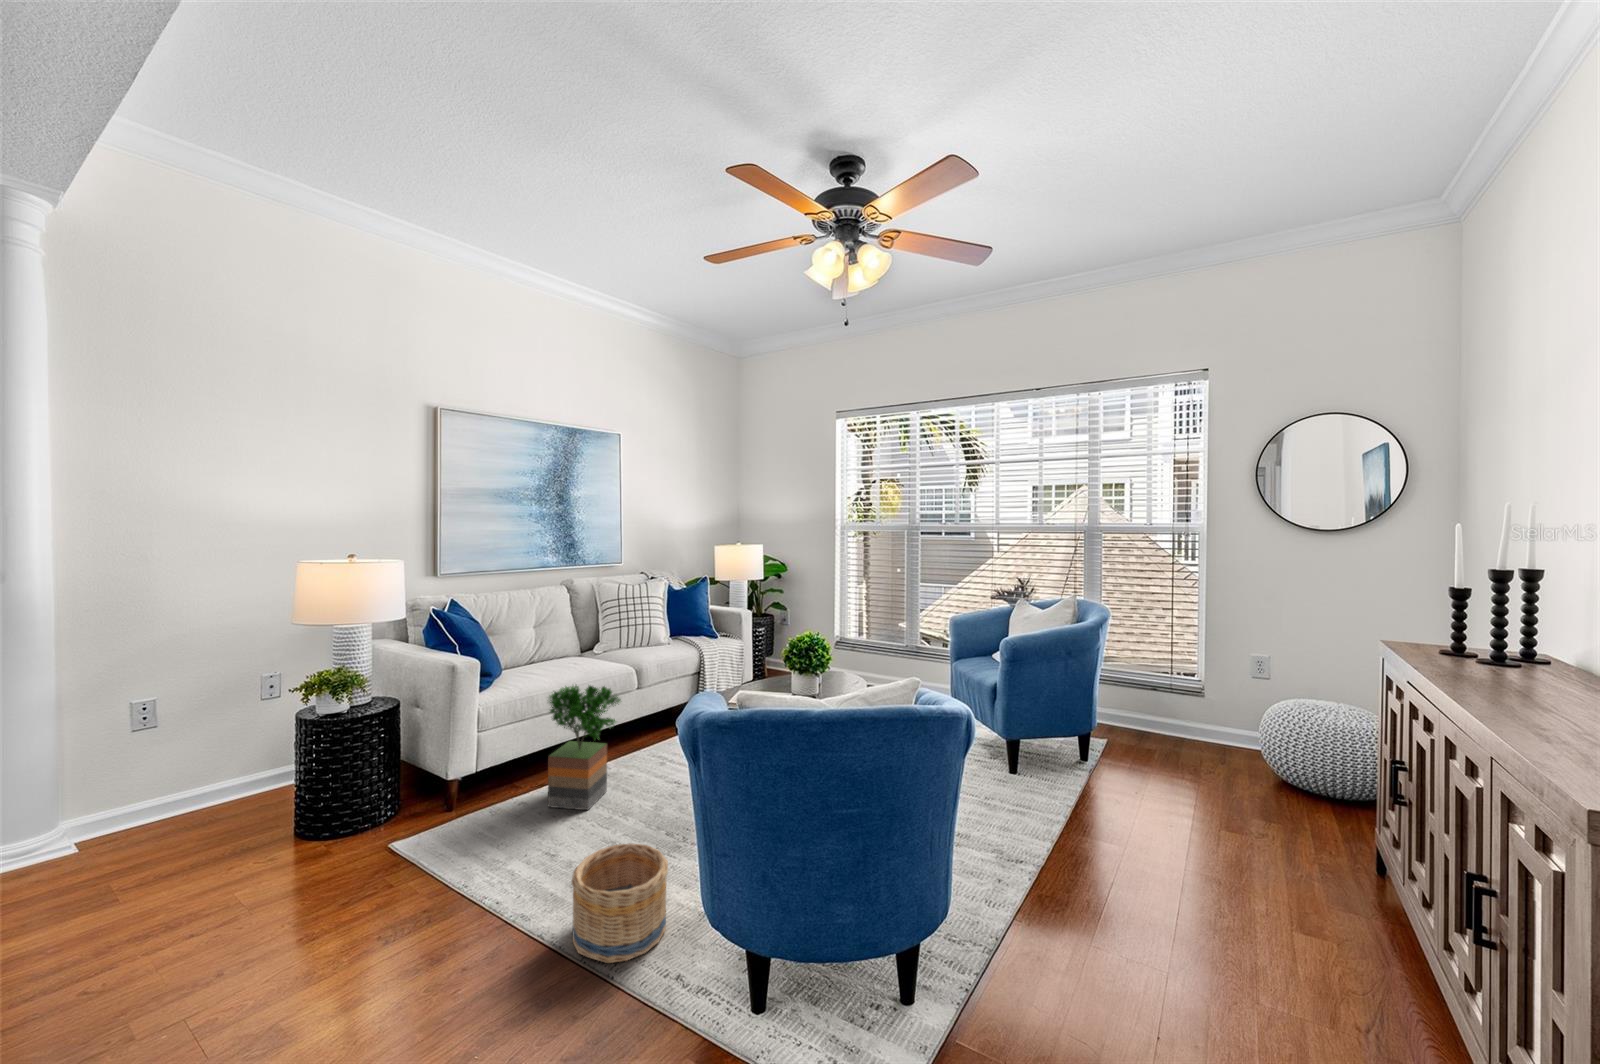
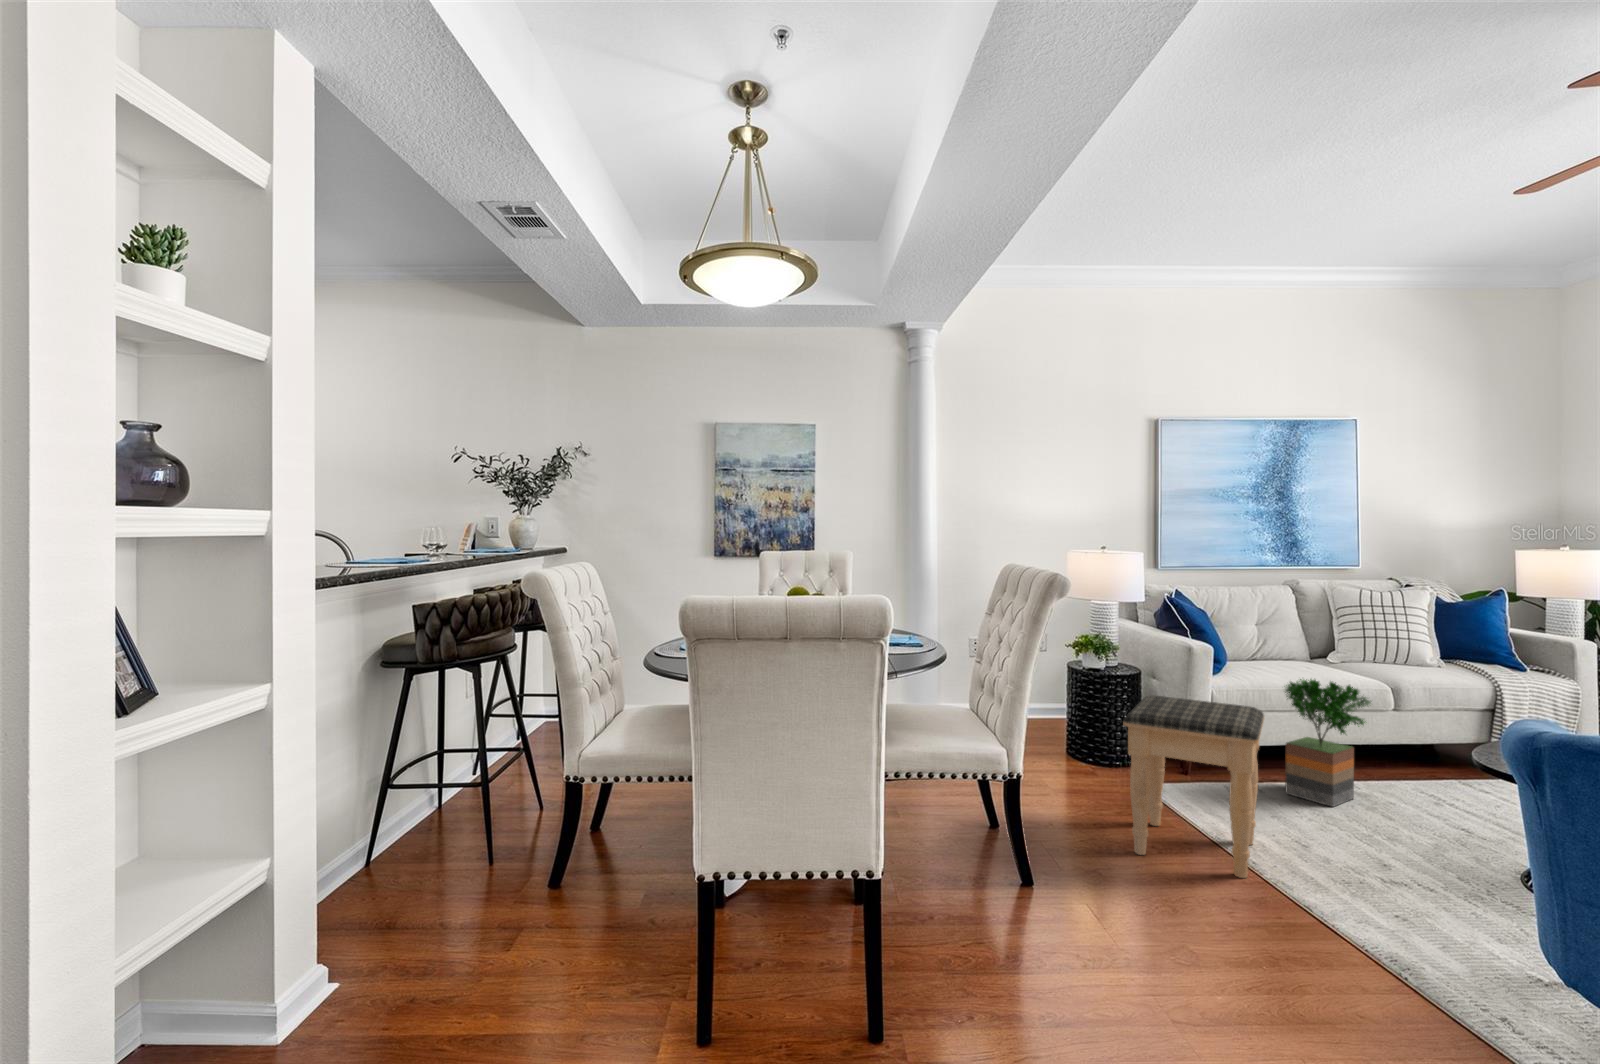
footstool: none [312,750,514,1007] -> present [1123,695,1264,878]
basket: present [571,844,668,963] -> none [1329,817,1443,919]

